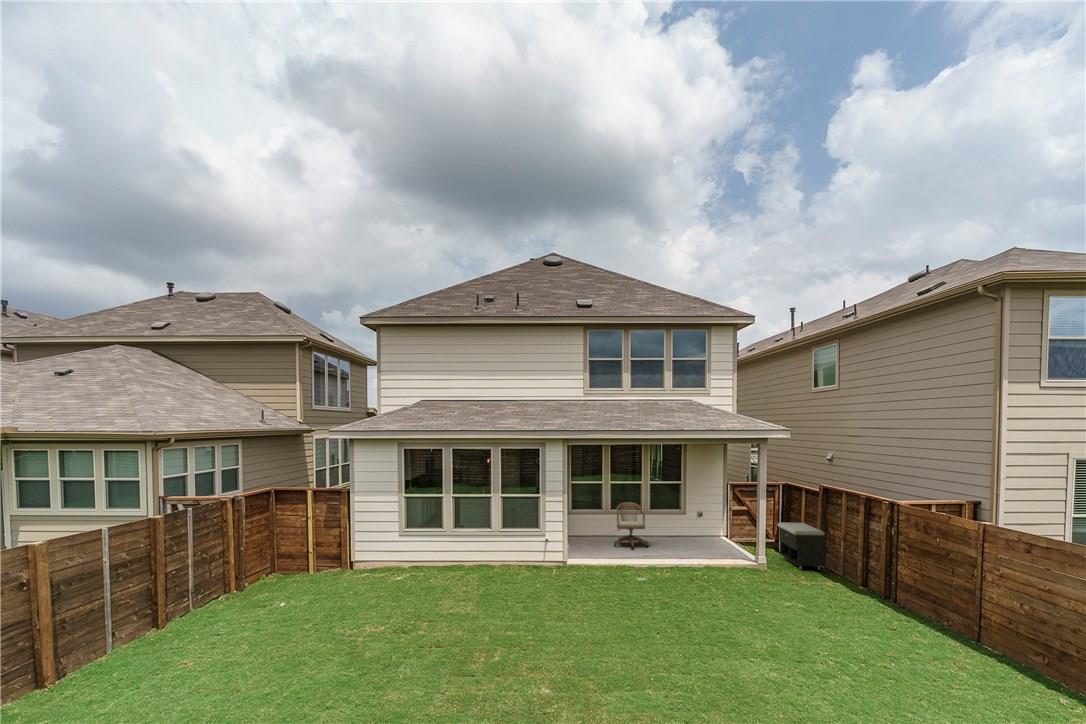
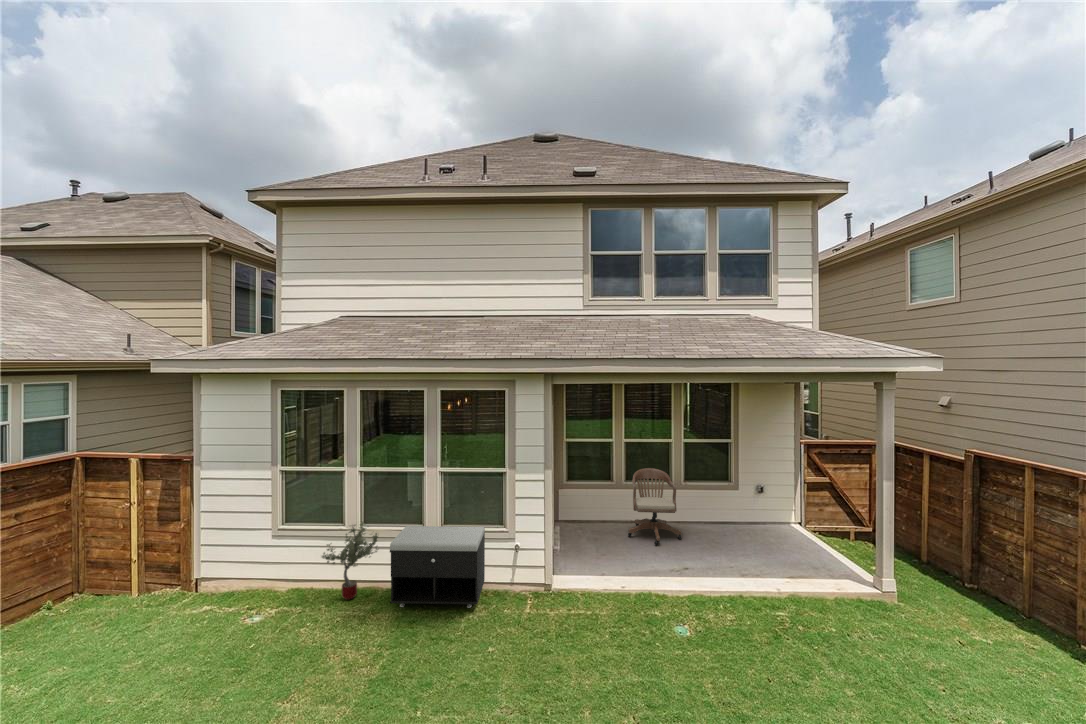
storage bench: present [778,522,826,569] -> present [390,526,485,608]
potted tree: none [433,525,469,571] -> present [322,523,378,600]

